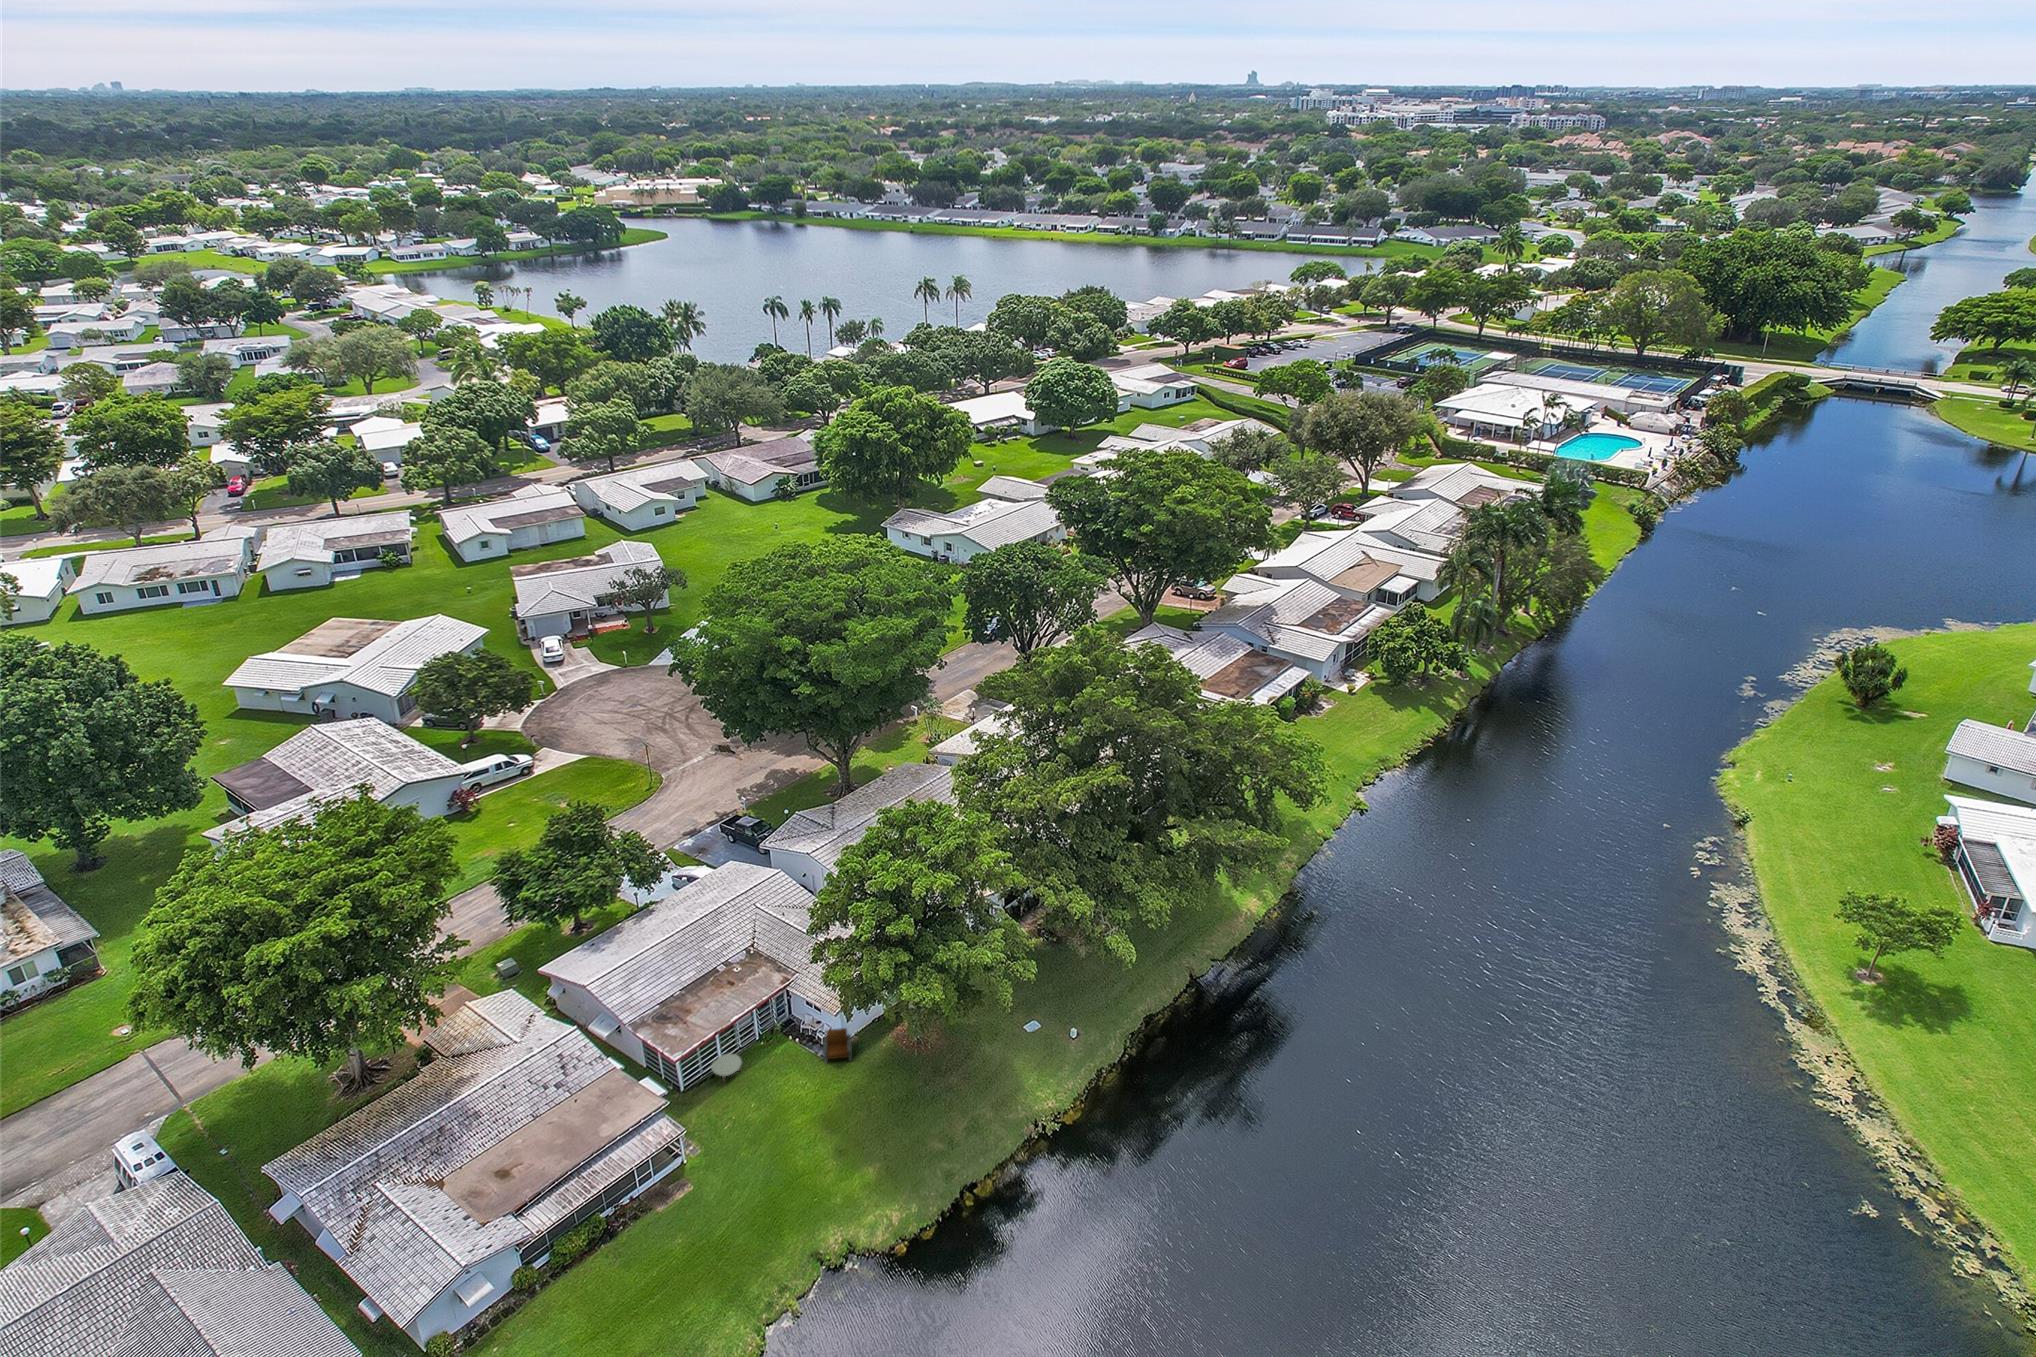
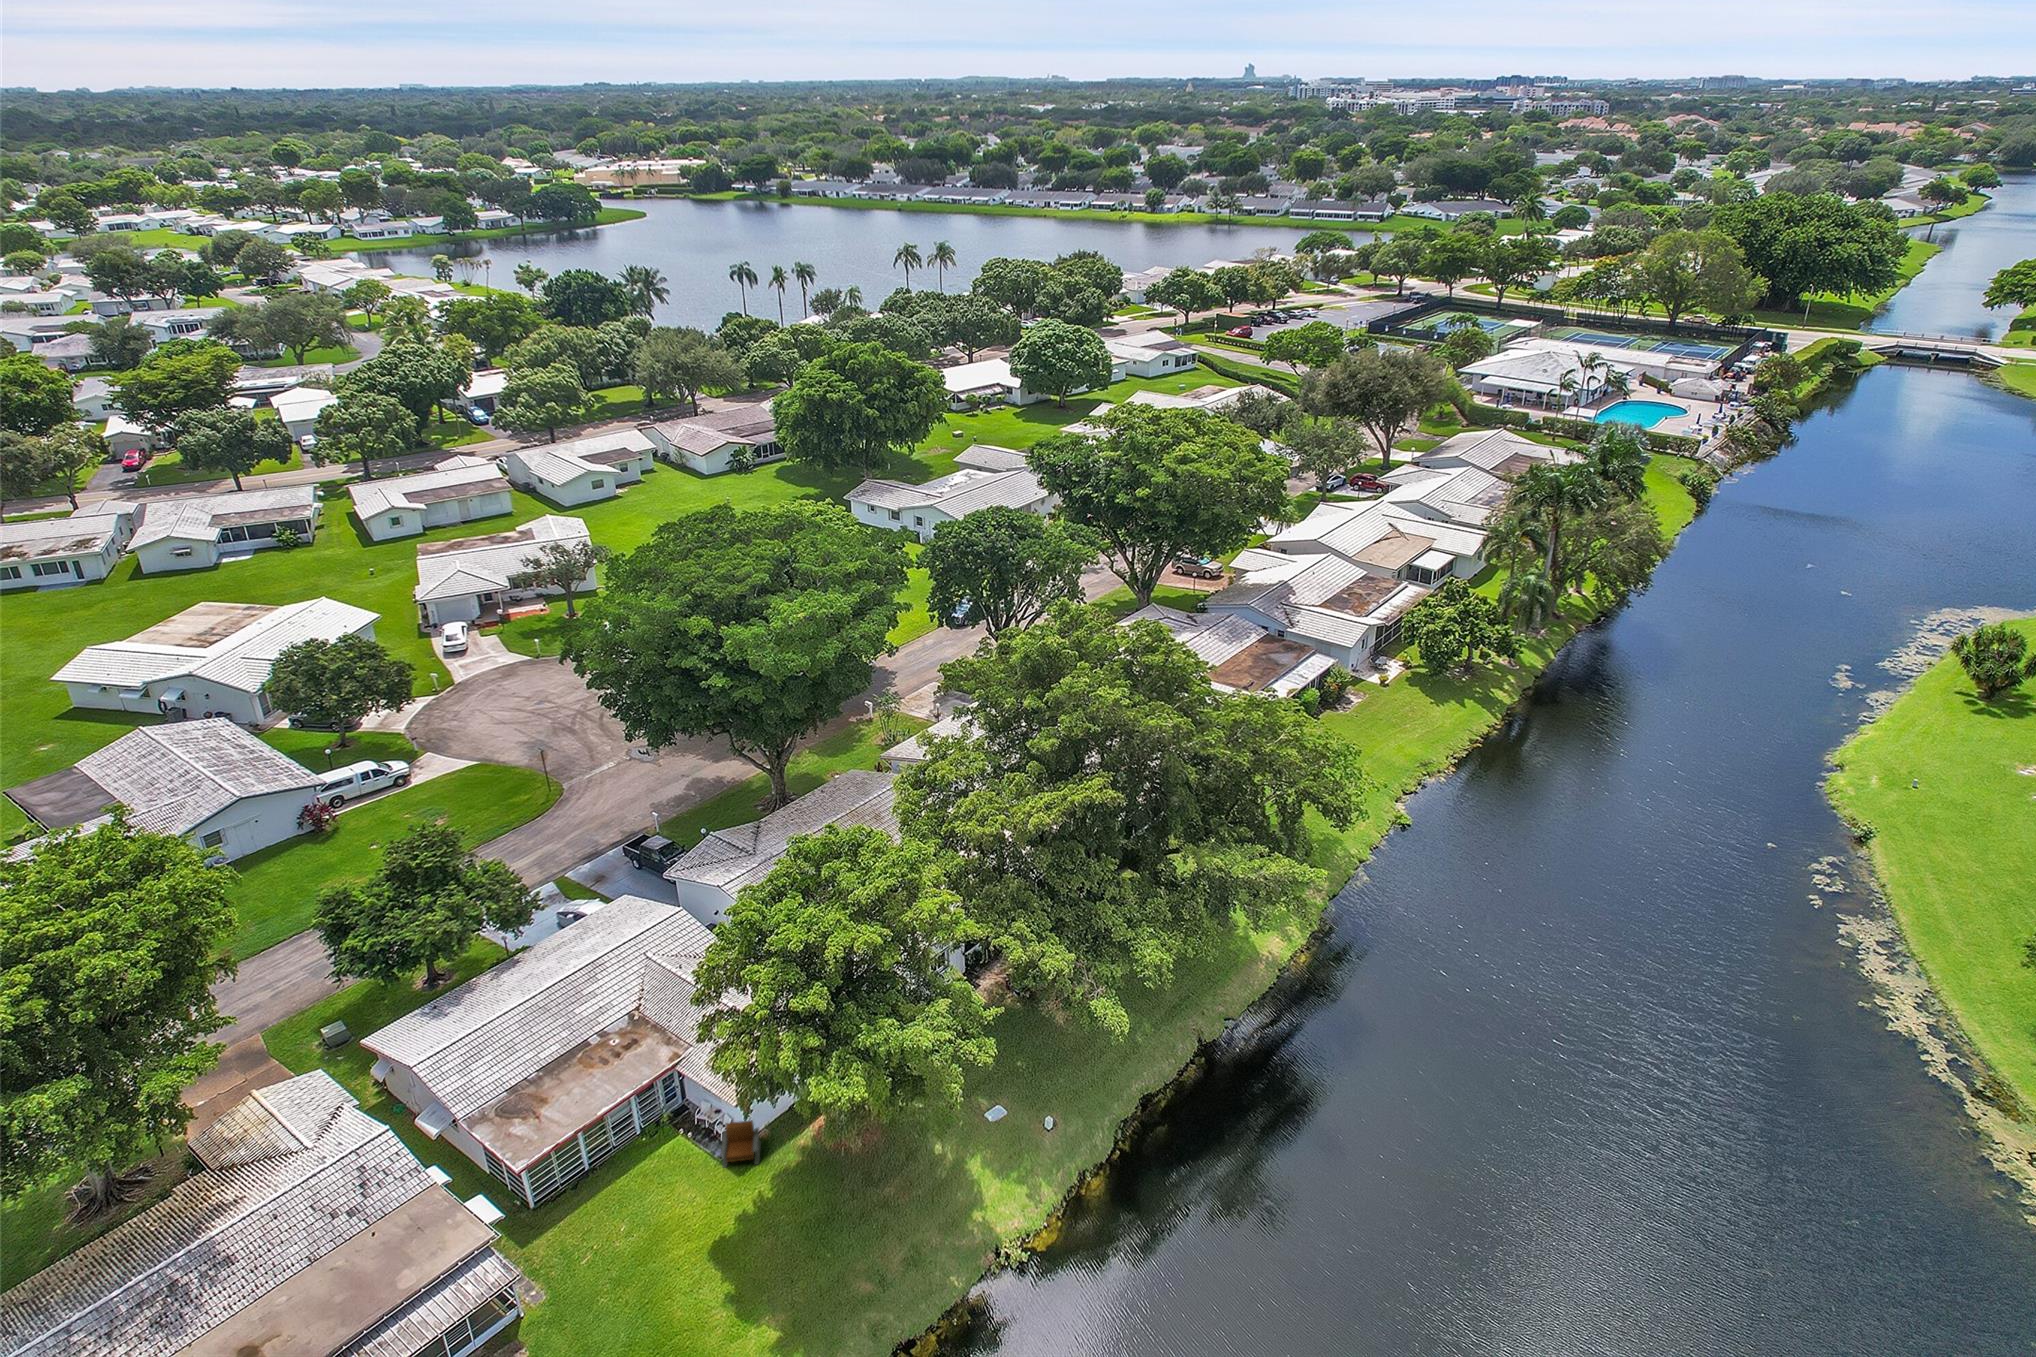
round table: present [711,1054,742,1083] -> none [572,1156,613,1198]

